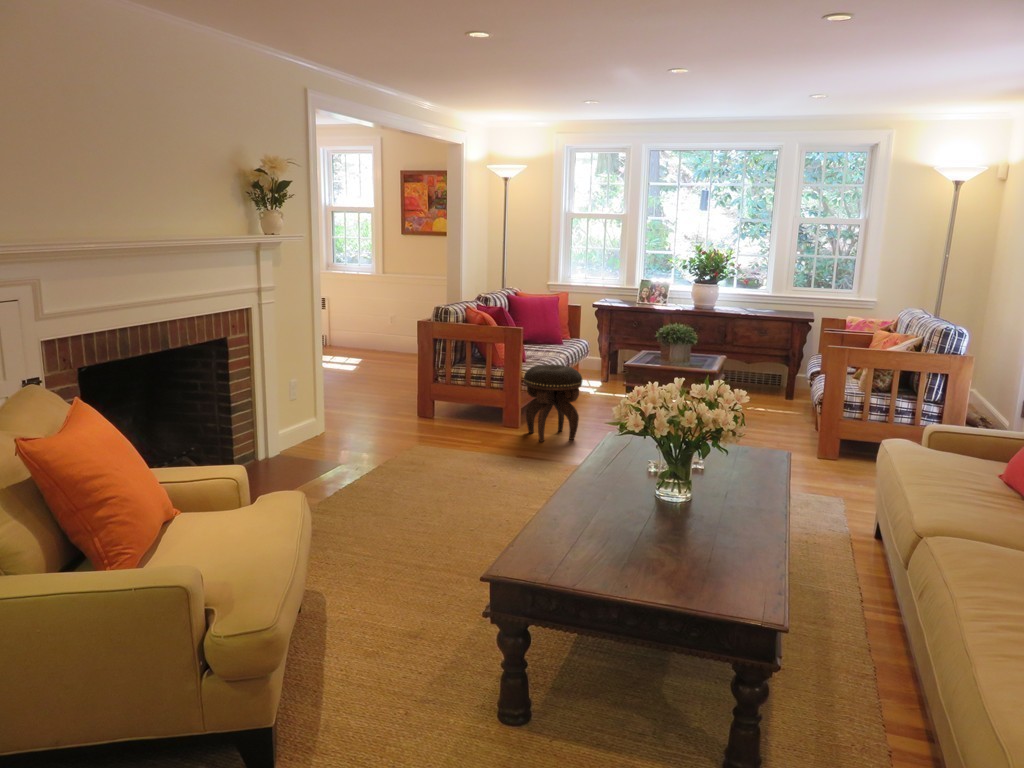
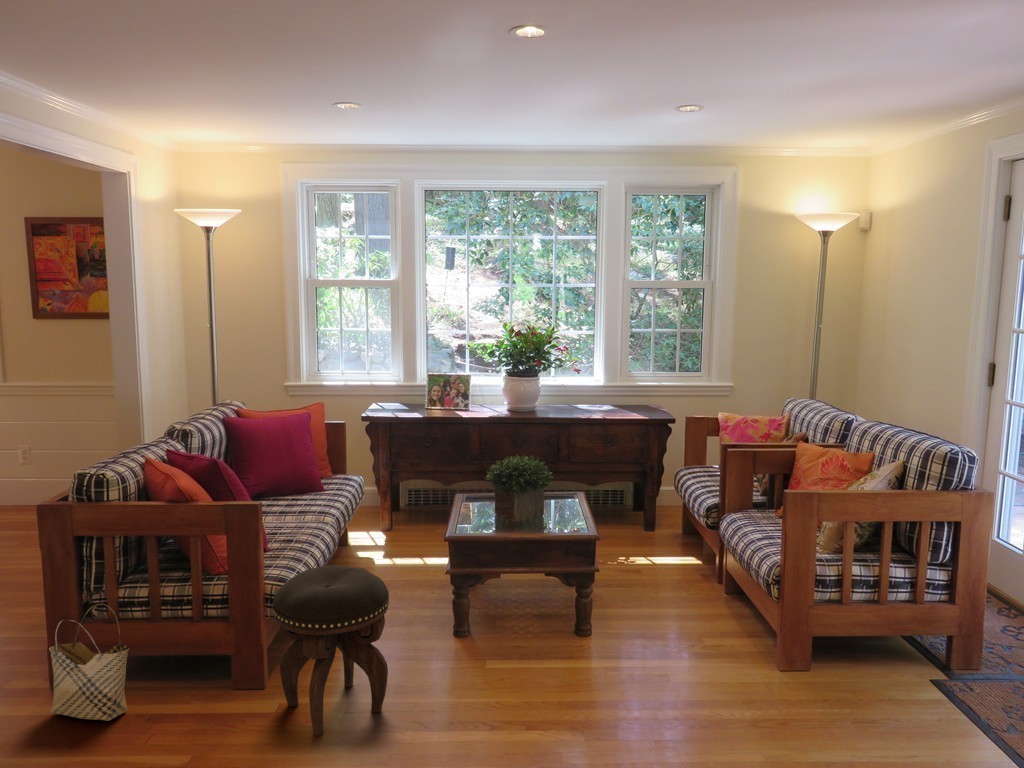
woven basket: none [422,372,457,425] -> present [49,603,129,721]

